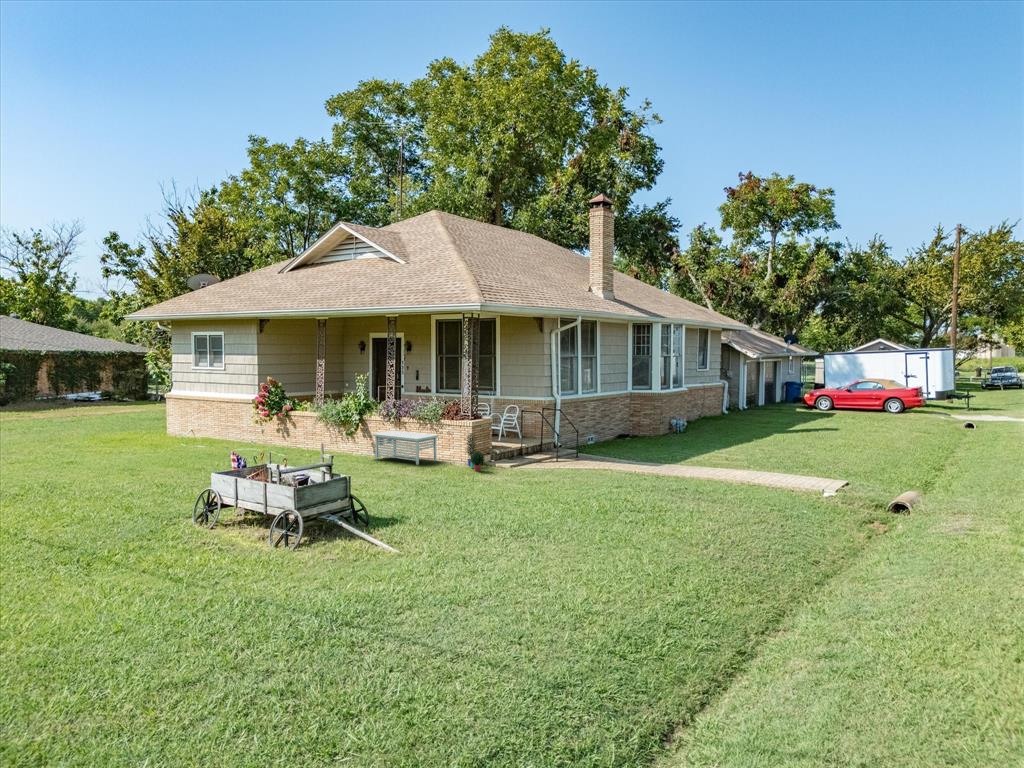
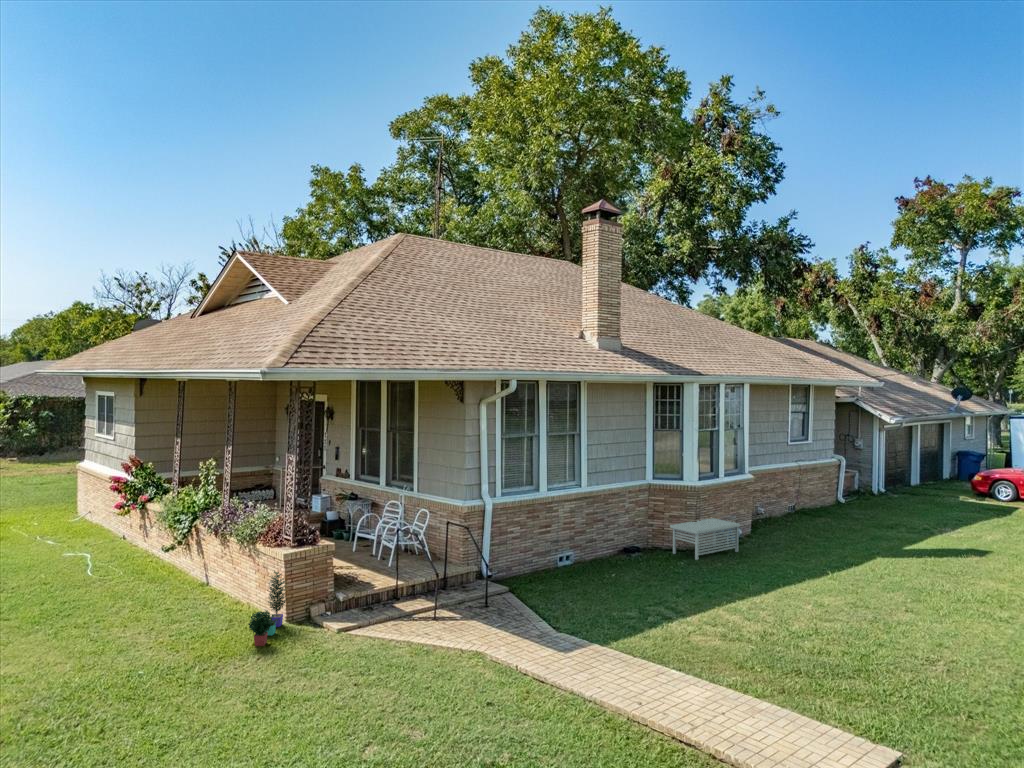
storage bench: present [373,431,438,465] -> present [670,518,740,560]

